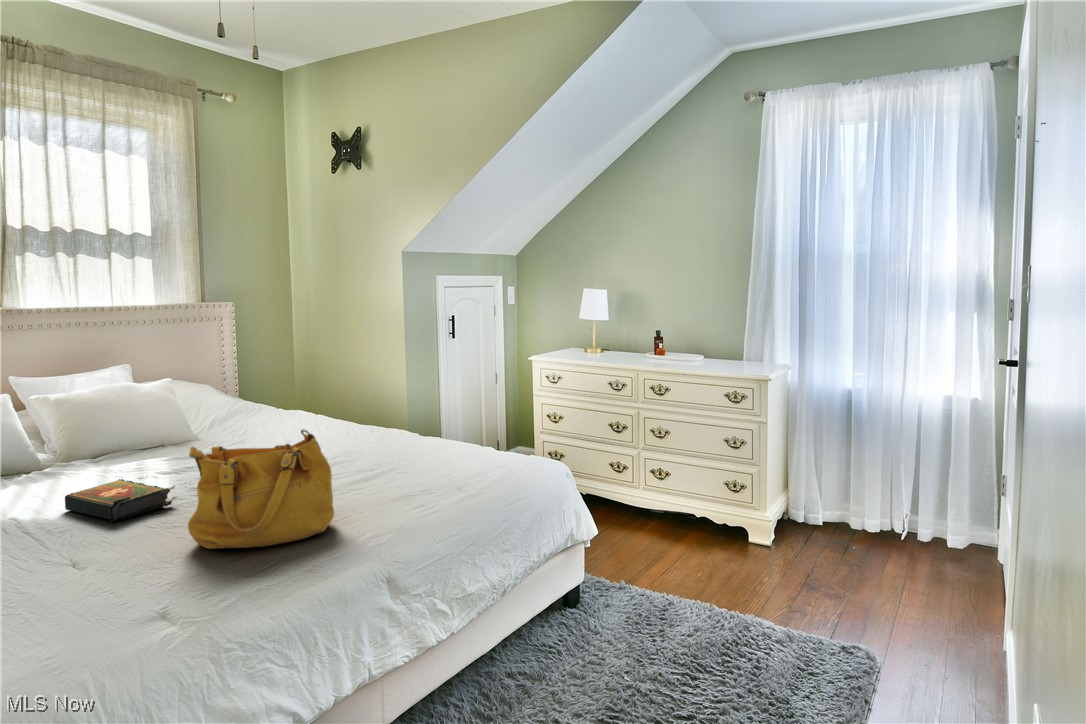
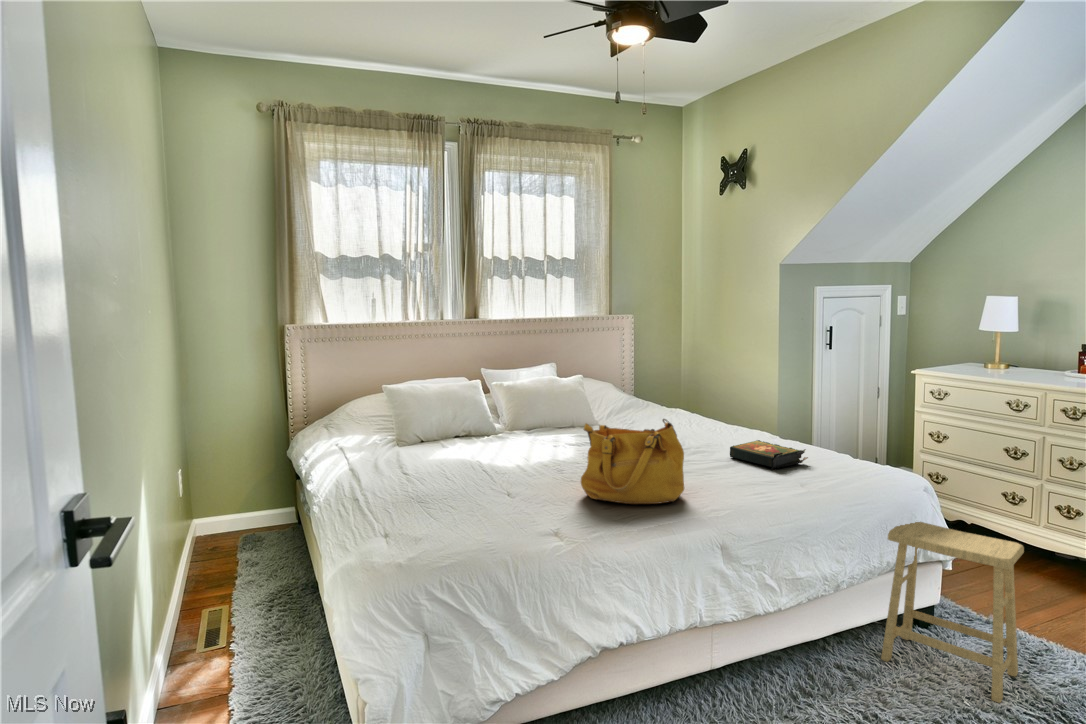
book: present [65,479,177,524] -> present [730,440,808,469]
footstool: none [545,505,657,668] -> present [881,522,1024,703]

